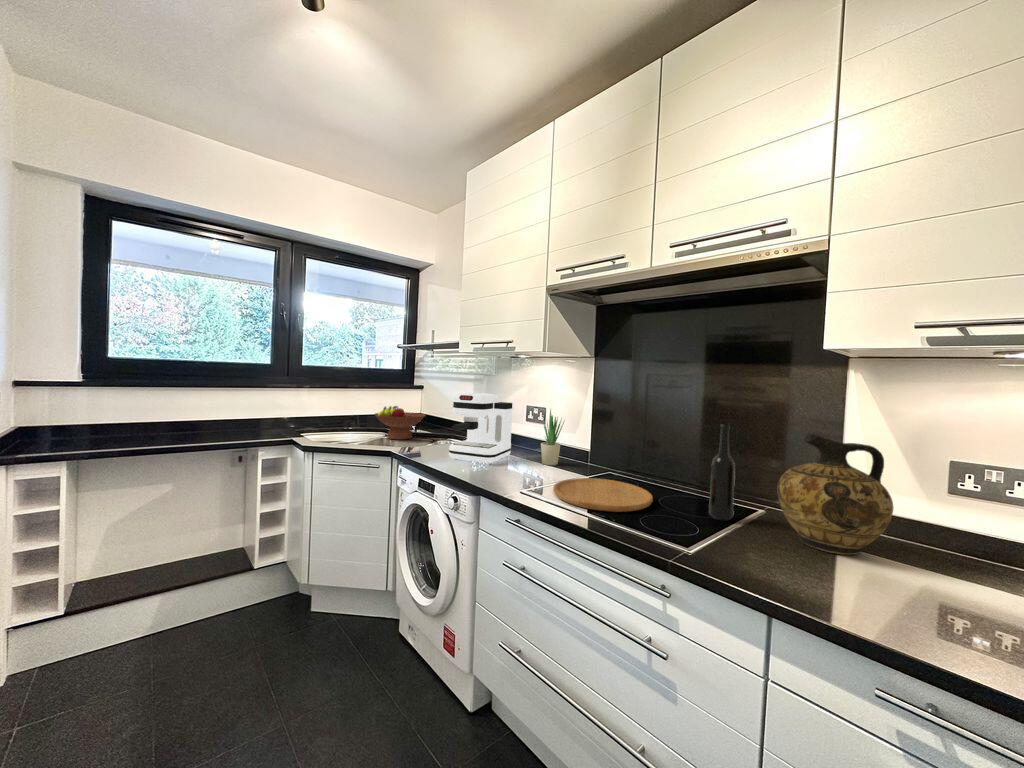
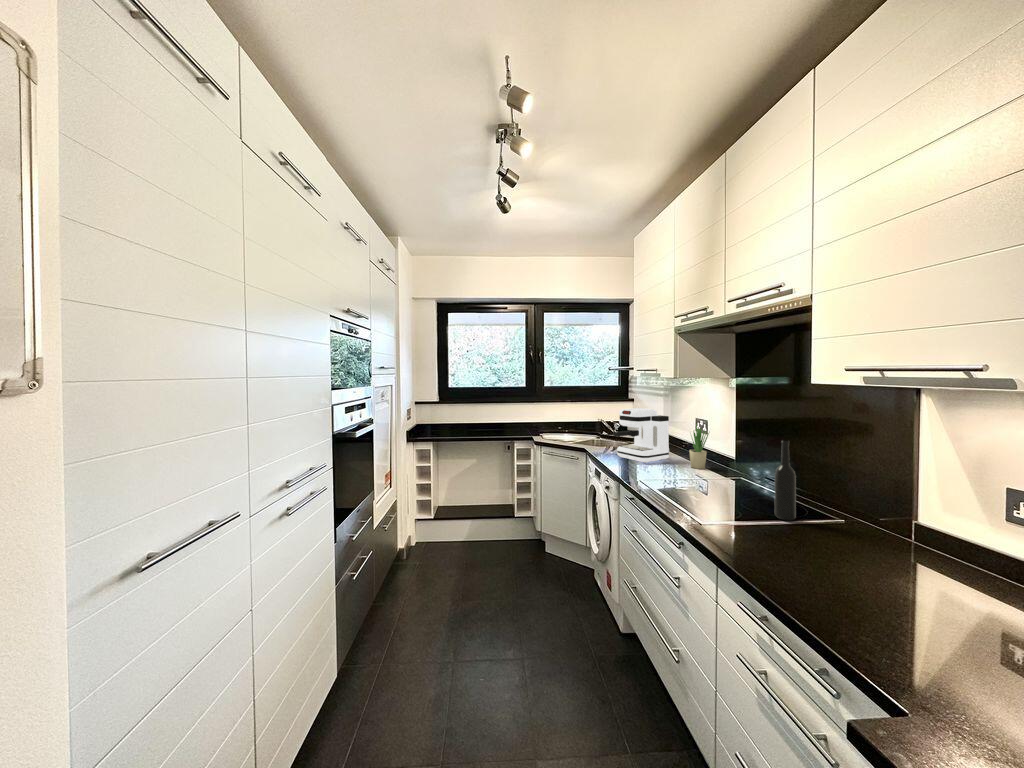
fruit bowl: present [375,406,425,440] -> none [581,416,619,441]
ceramic jug: present [777,434,893,555] -> none [808,452,912,557]
cutting board: present [553,478,653,512] -> none [661,478,744,503]

